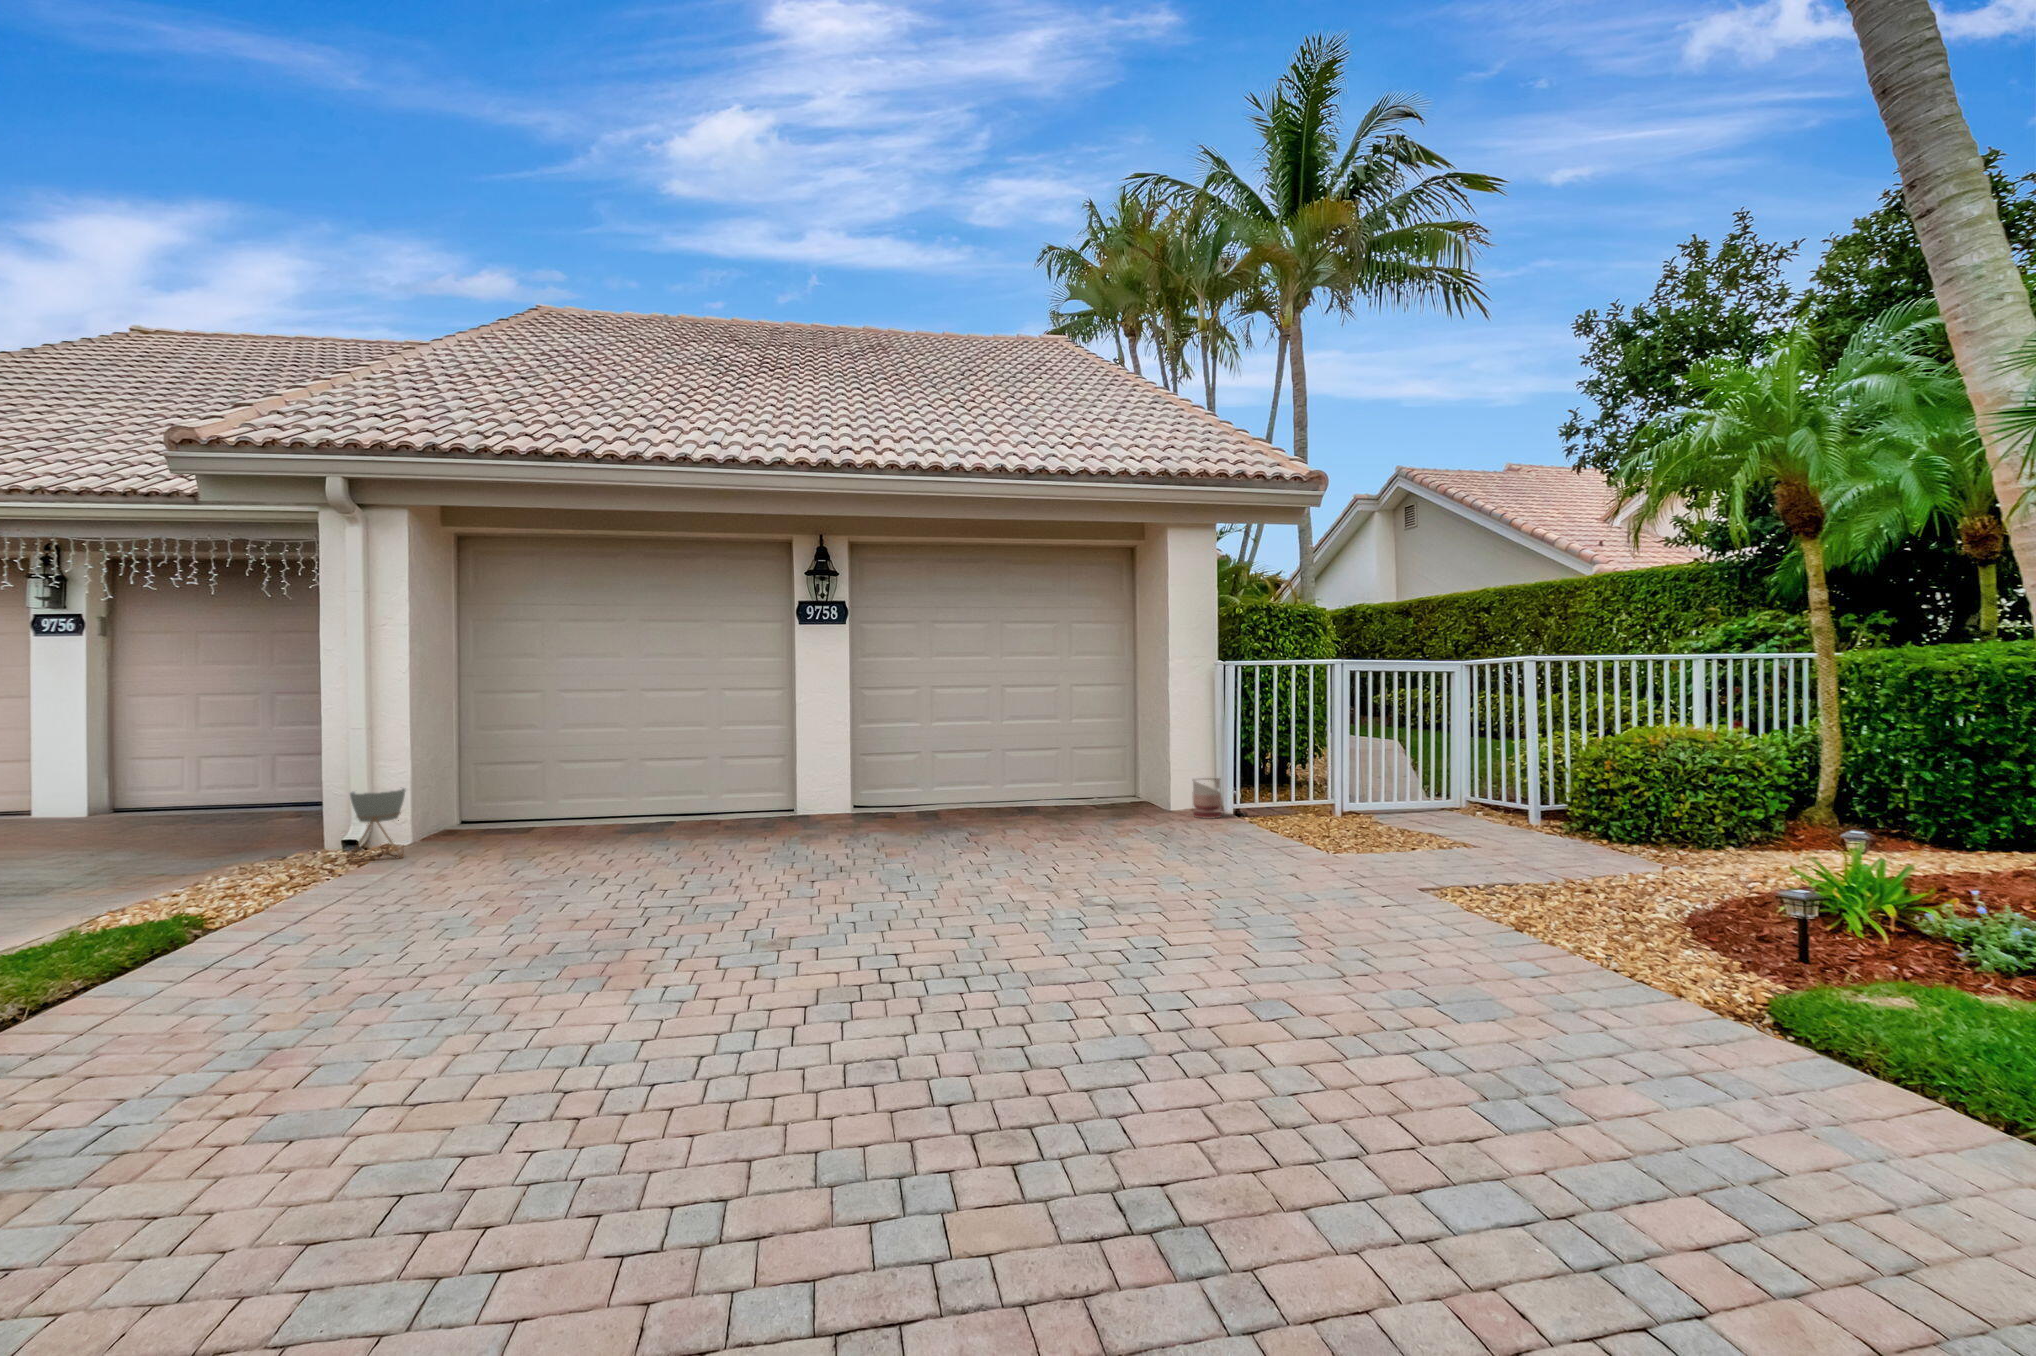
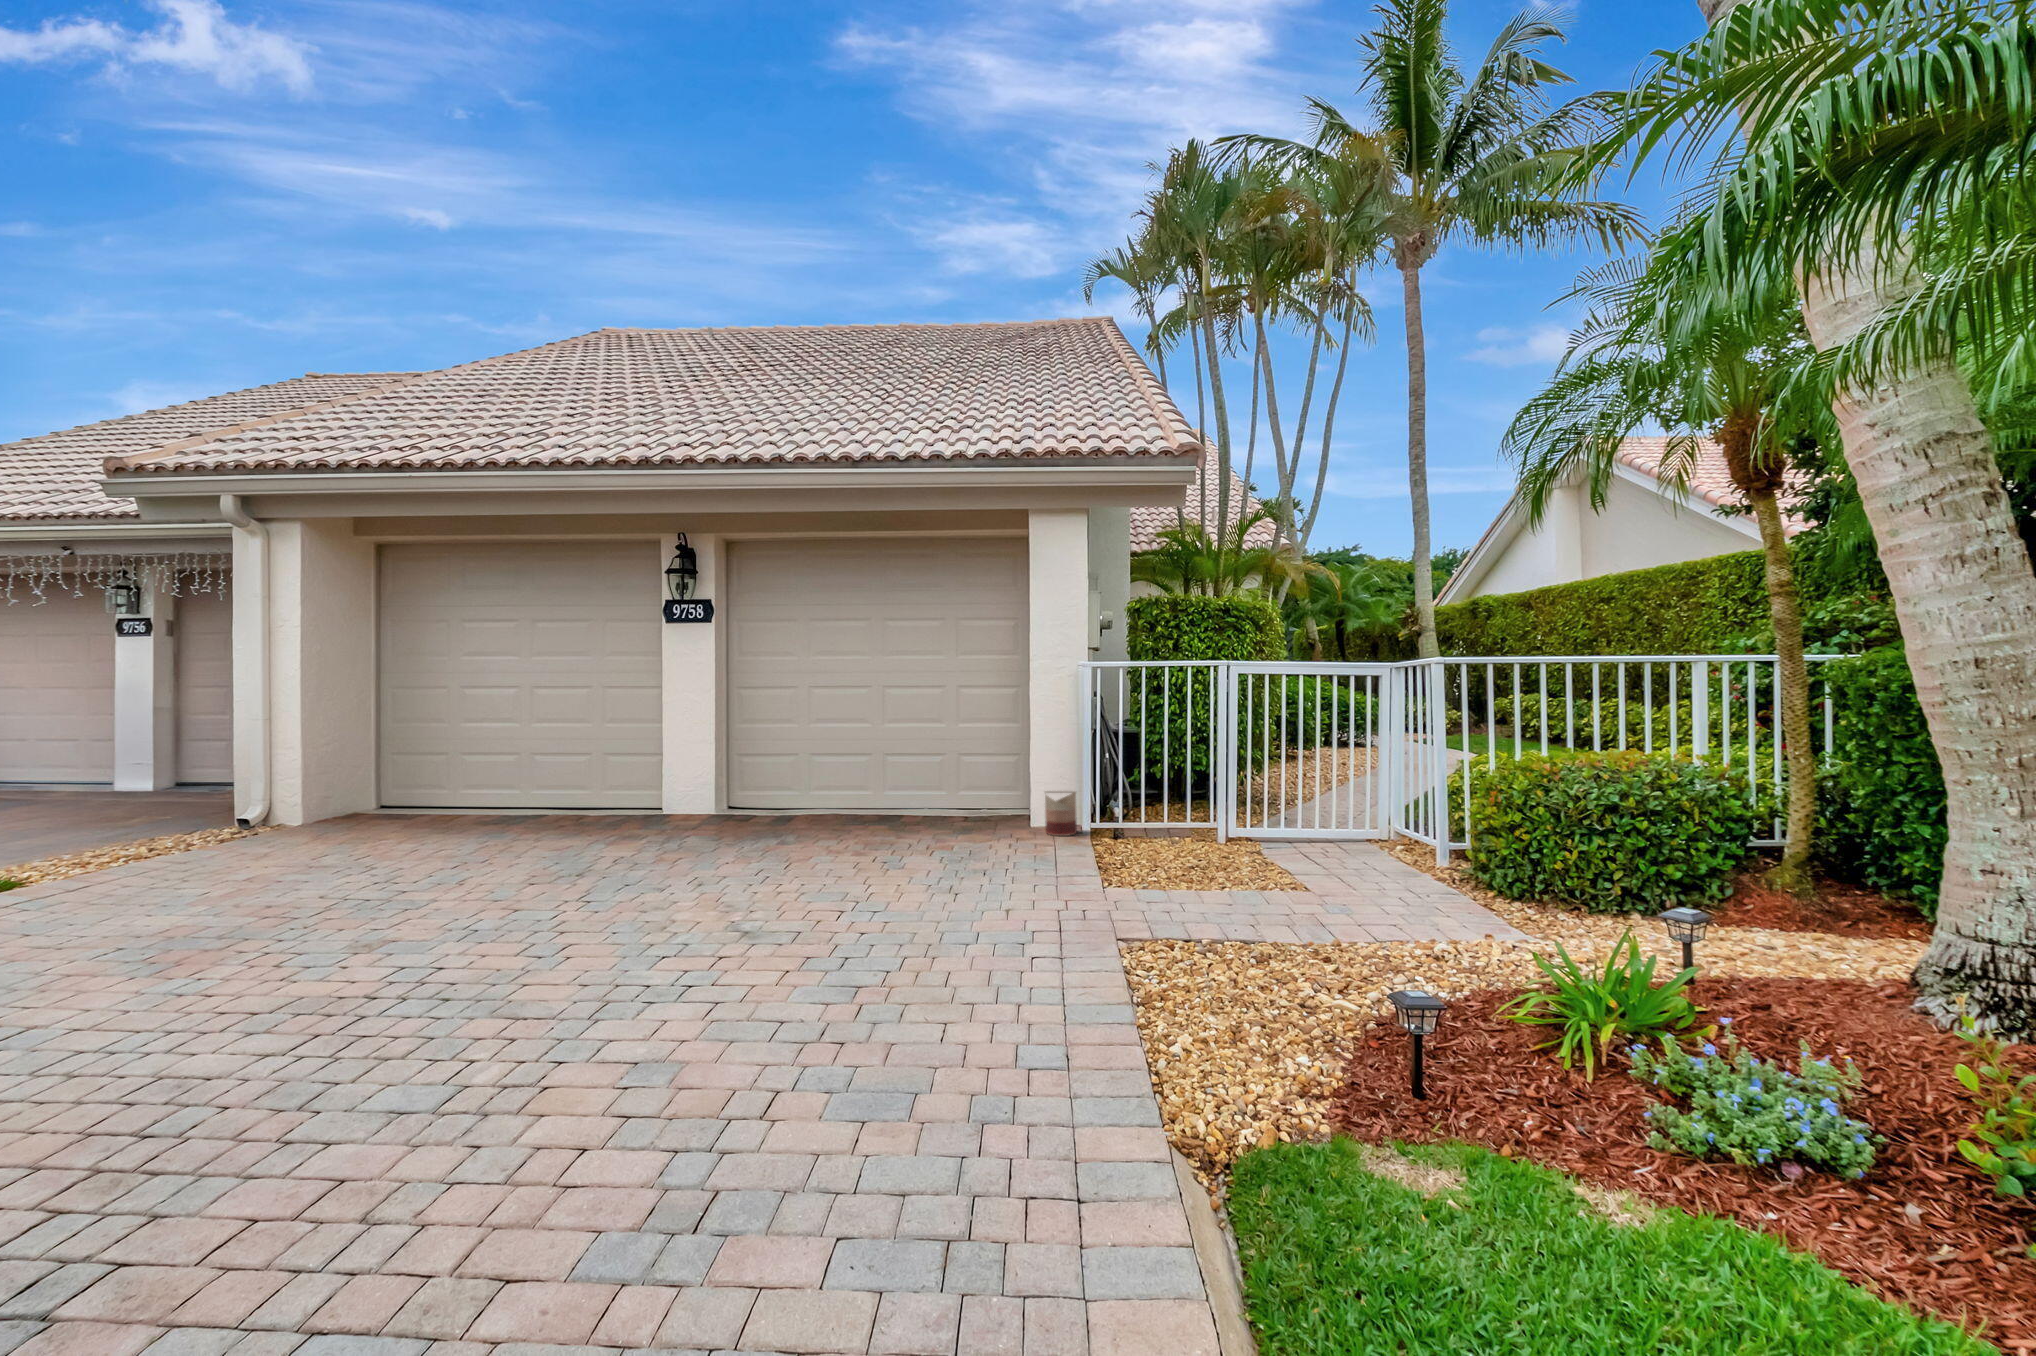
planter: present [349,788,405,862] -> none [238,772,292,837]

